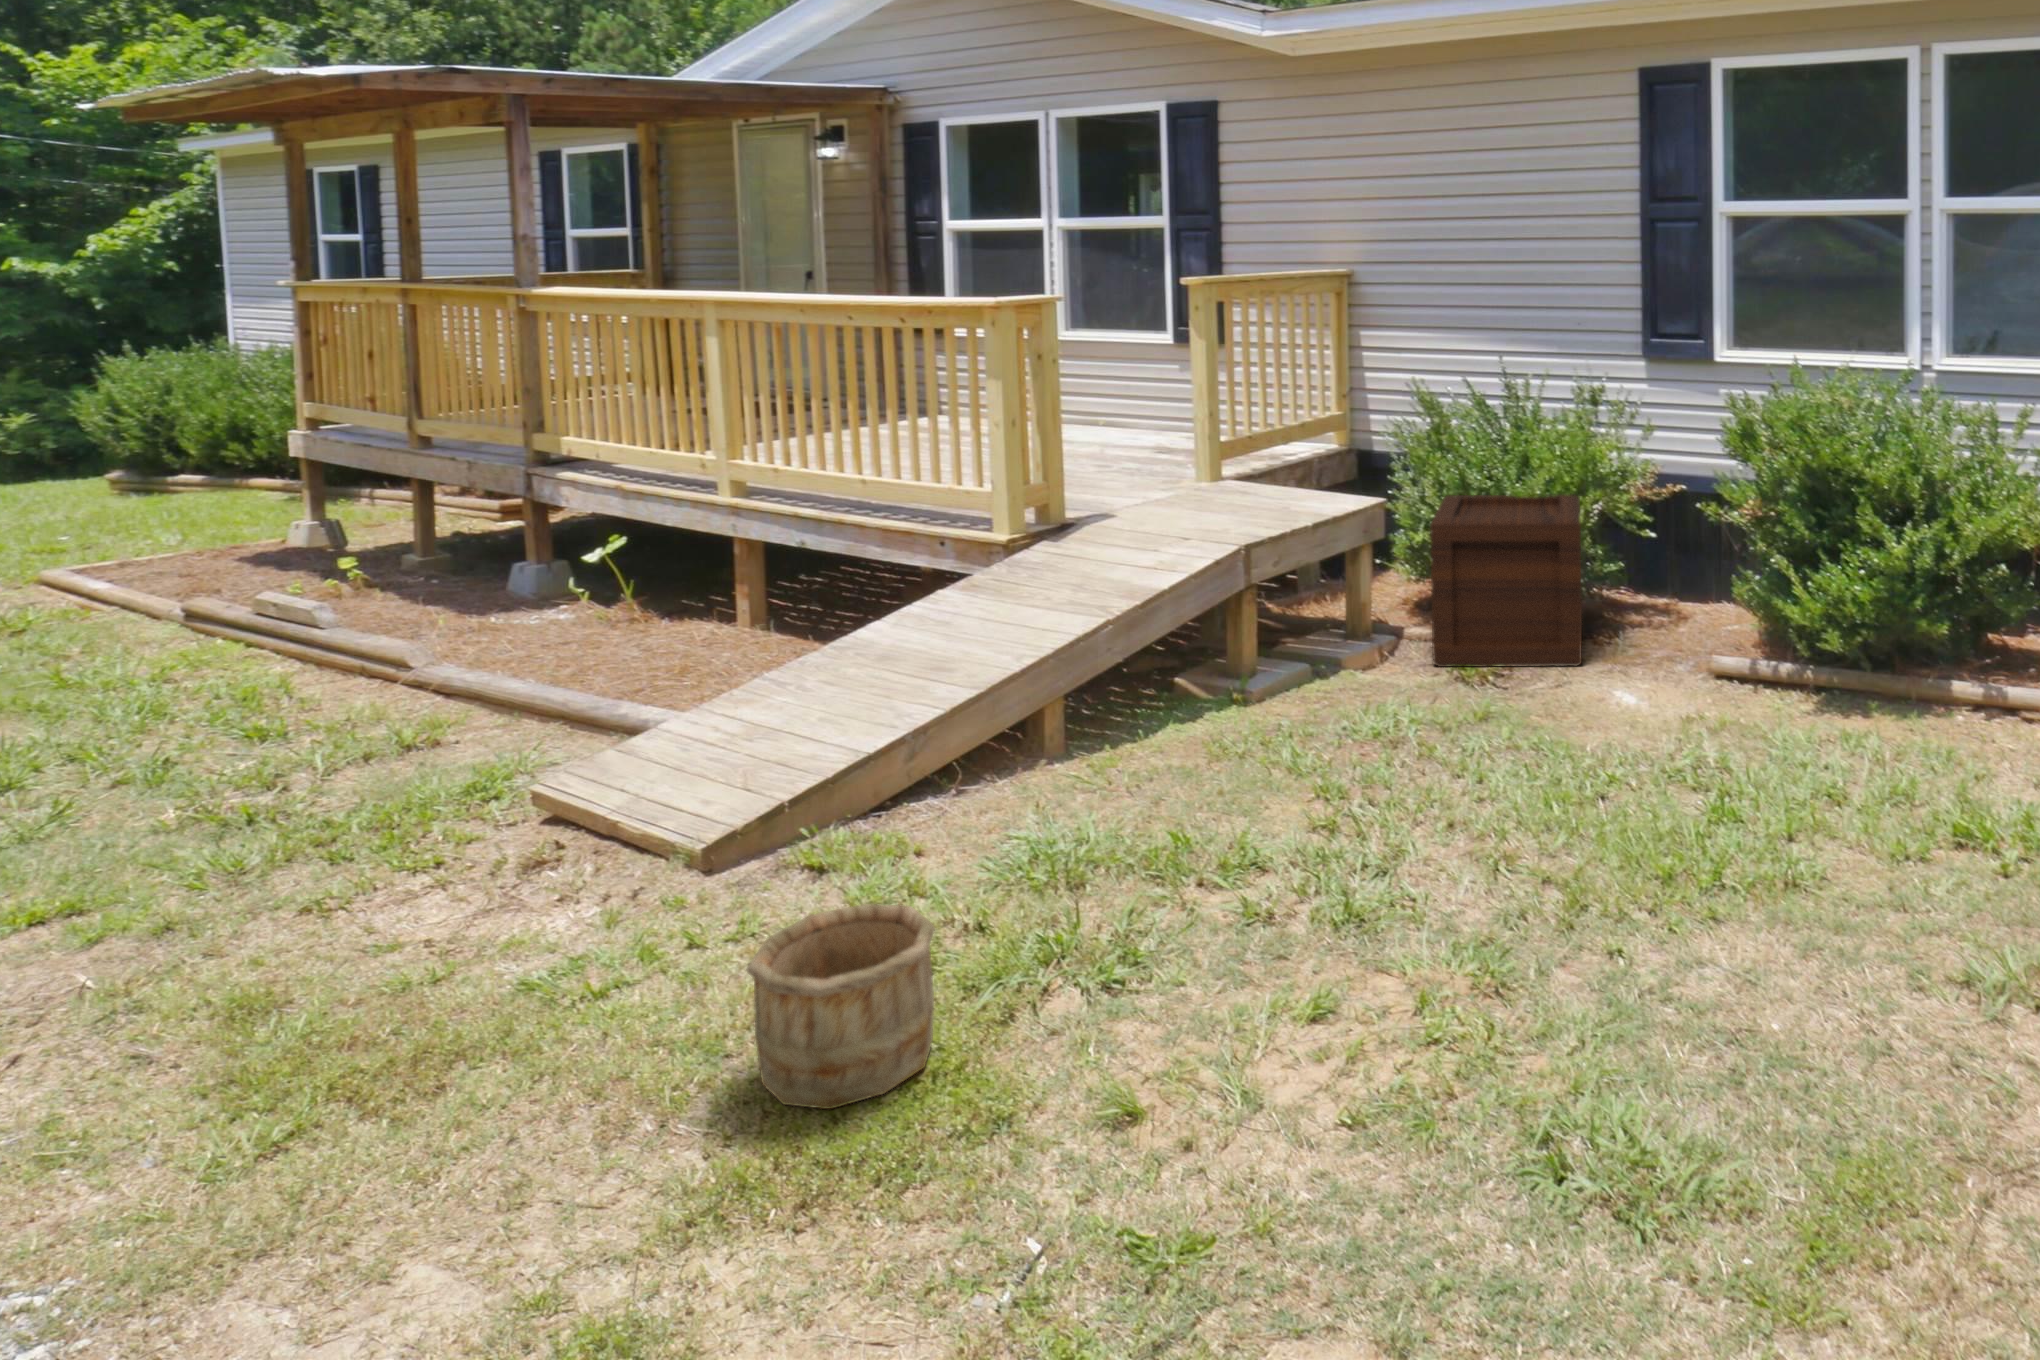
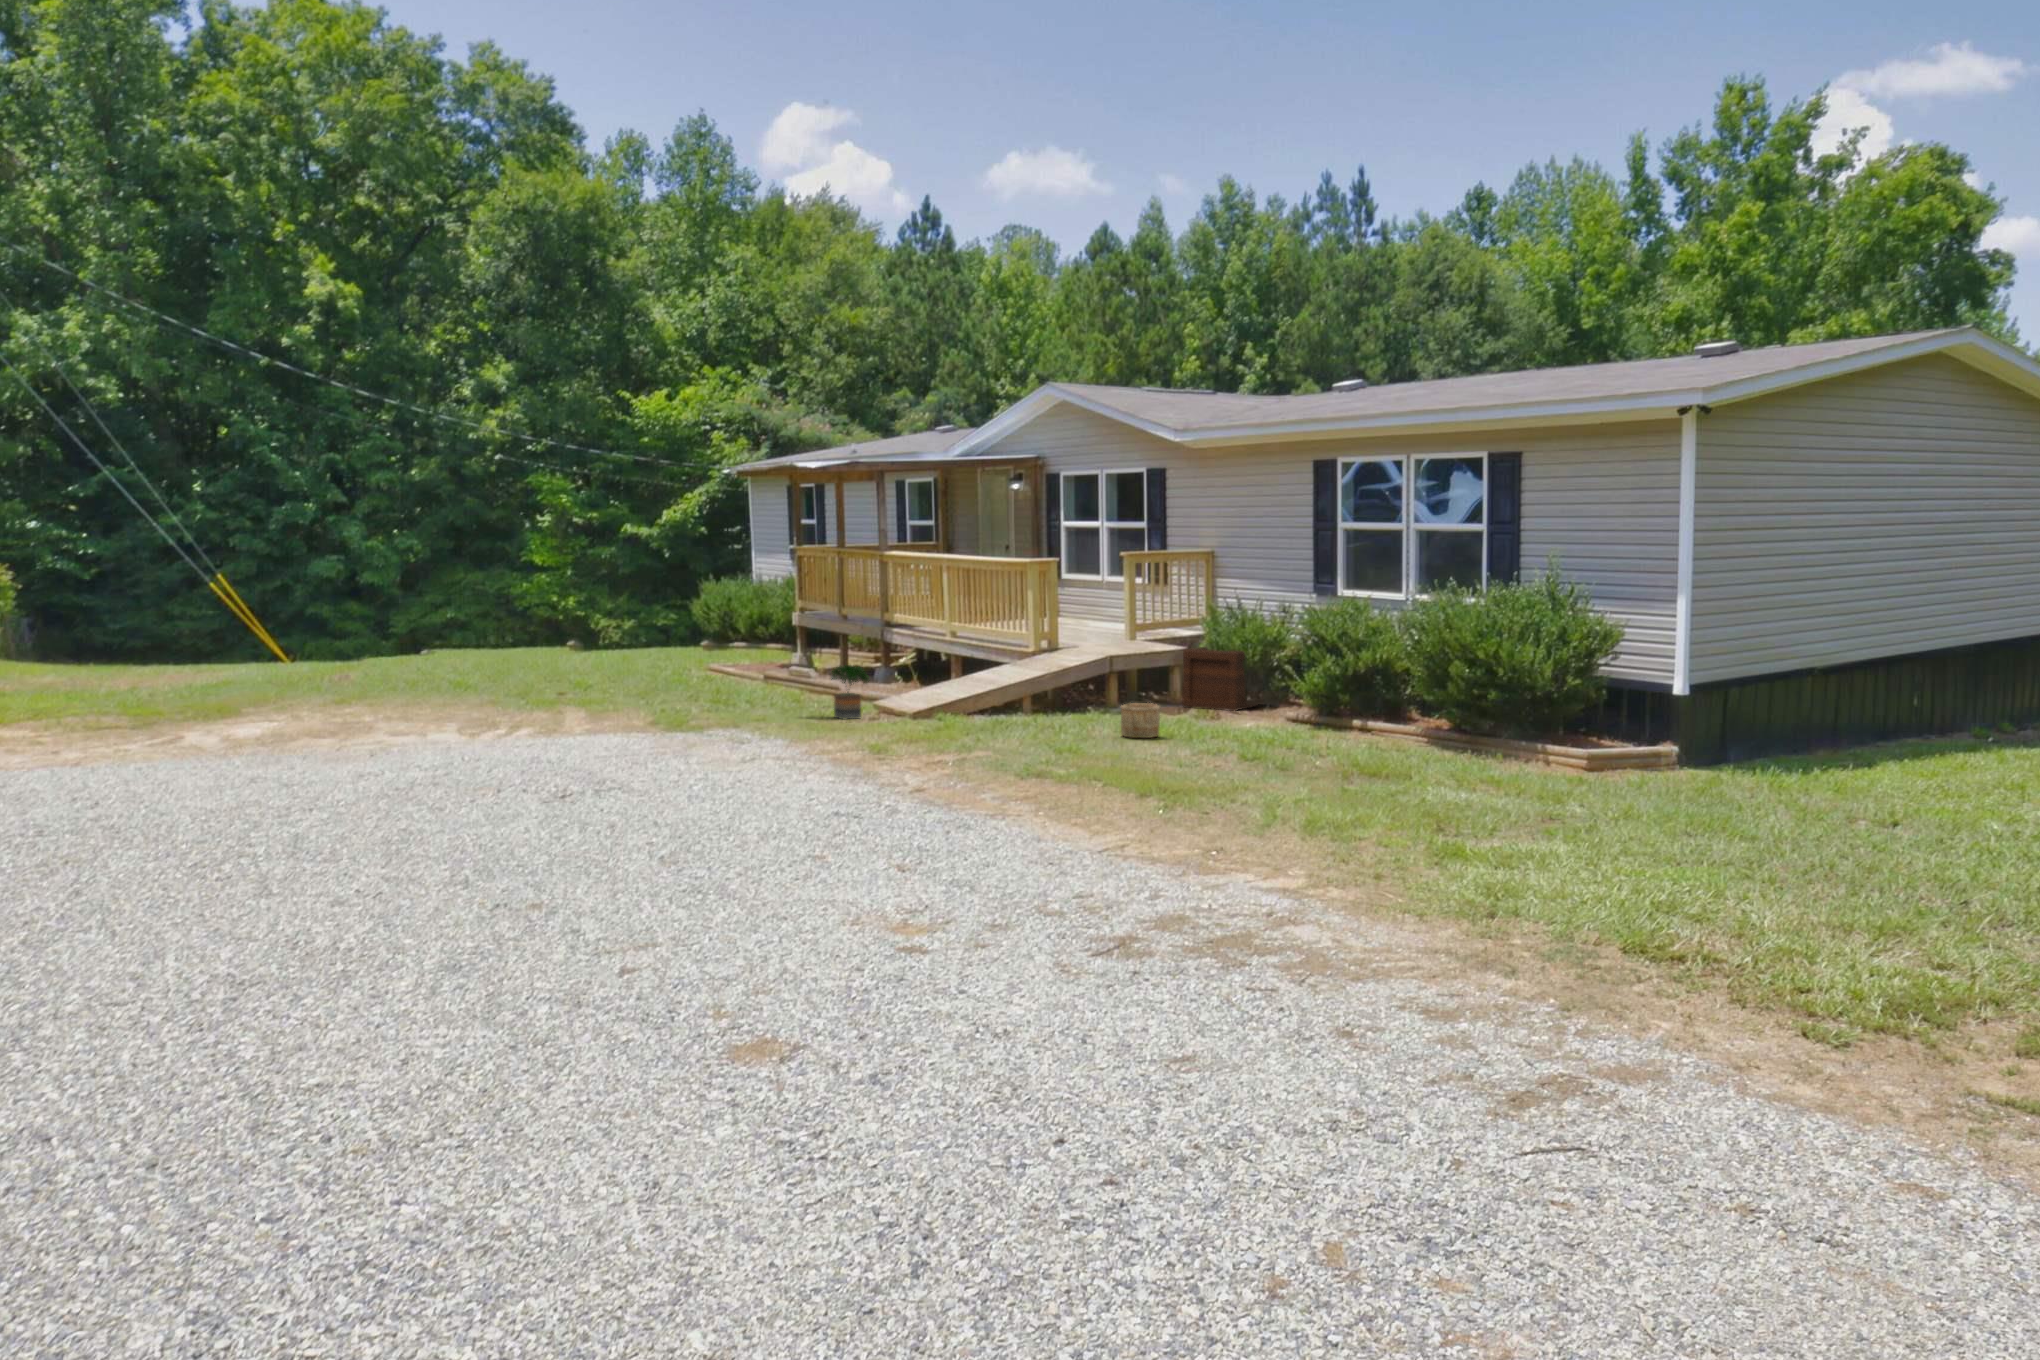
potted tree: none [247,812,470,1089] -> present [831,665,870,719]
wooden bucket: present [747,904,935,1110] -> present [1121,703,1160,738]

